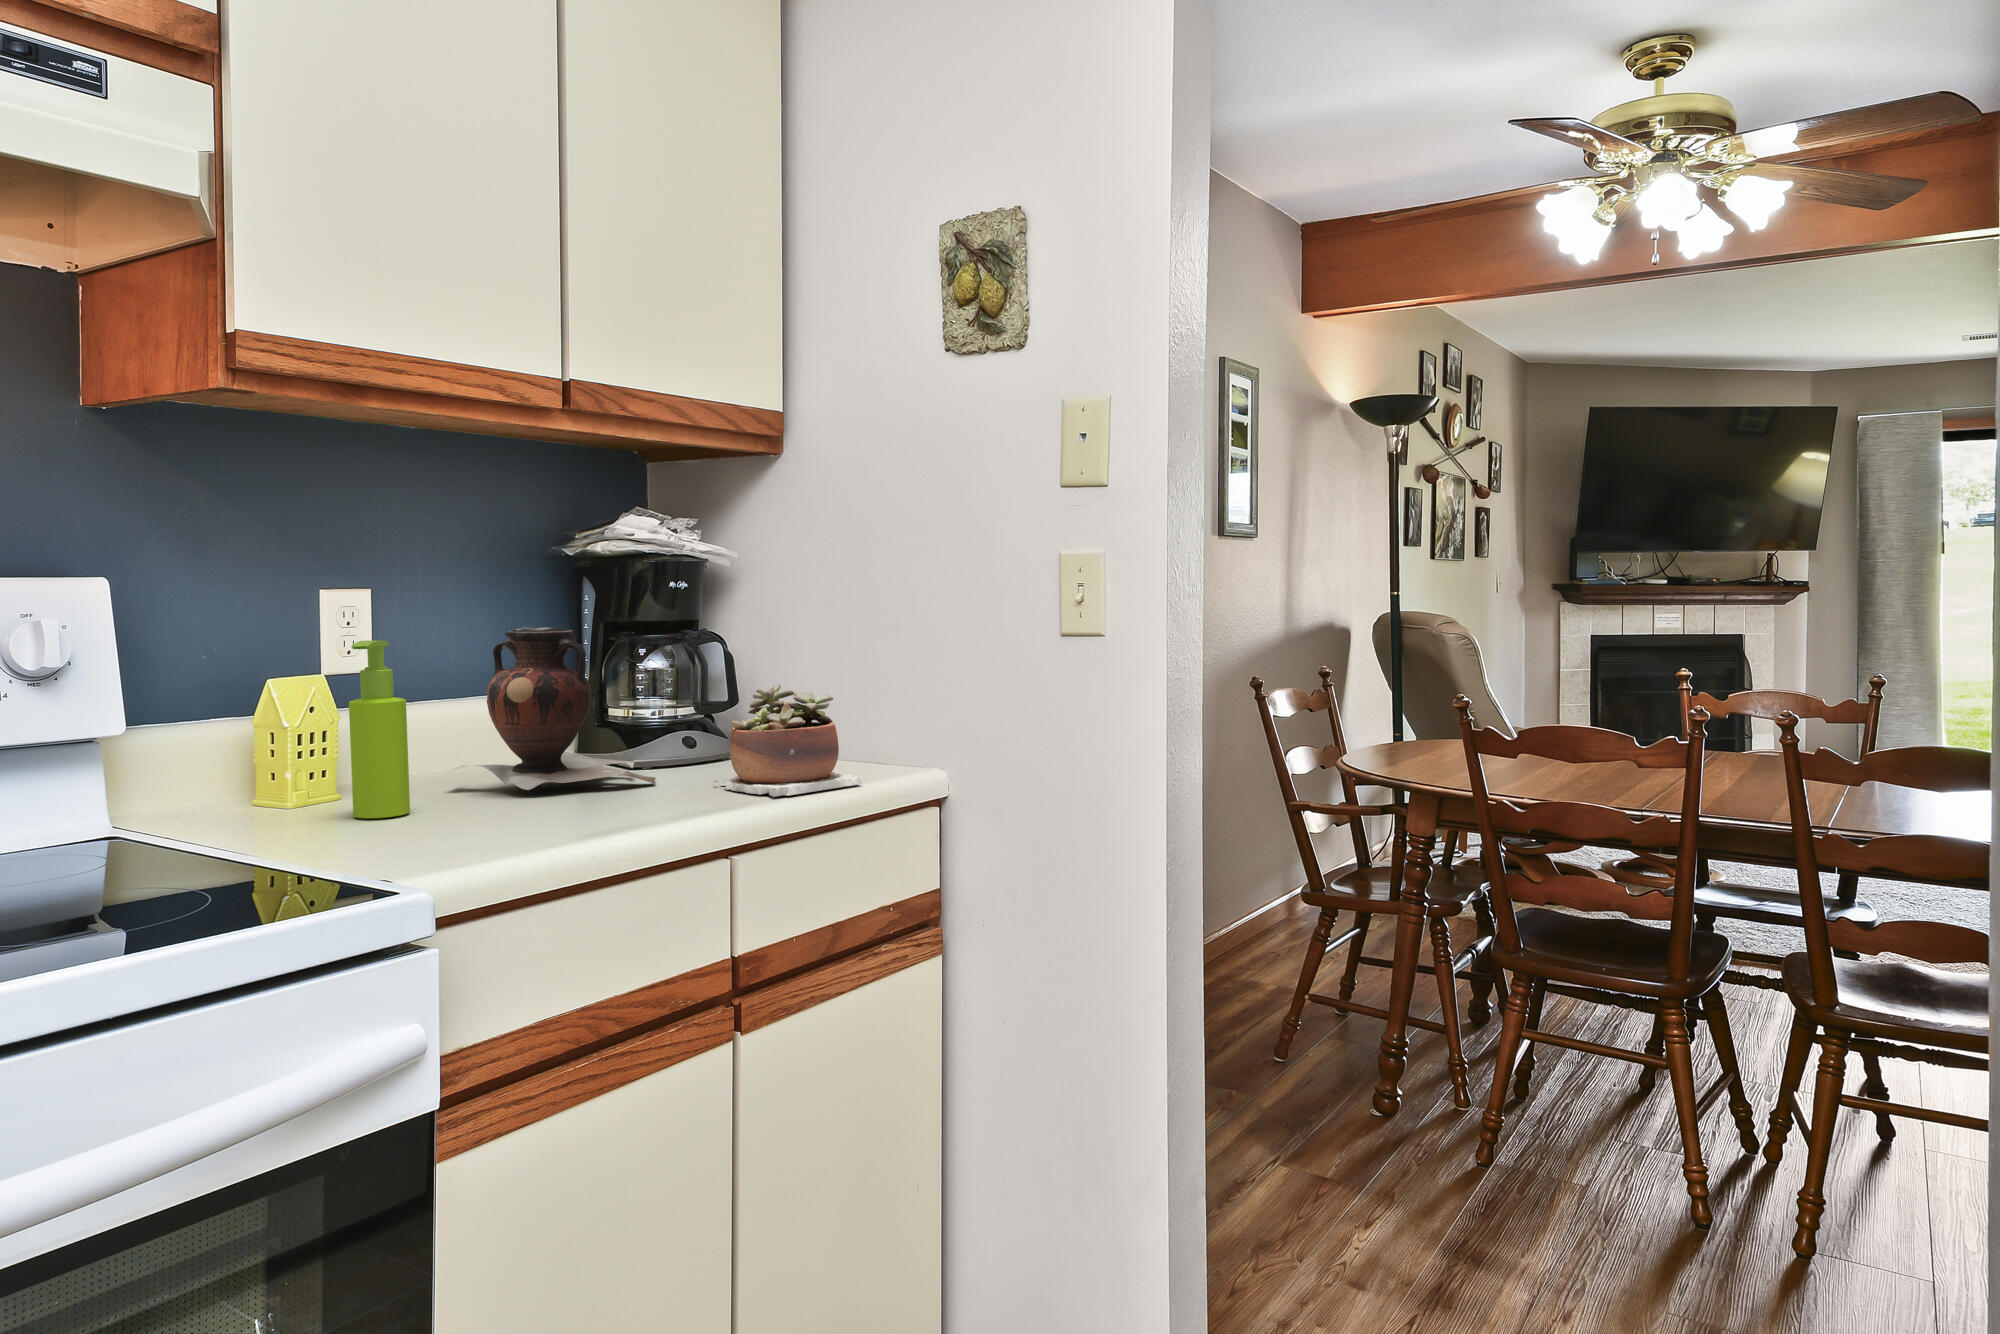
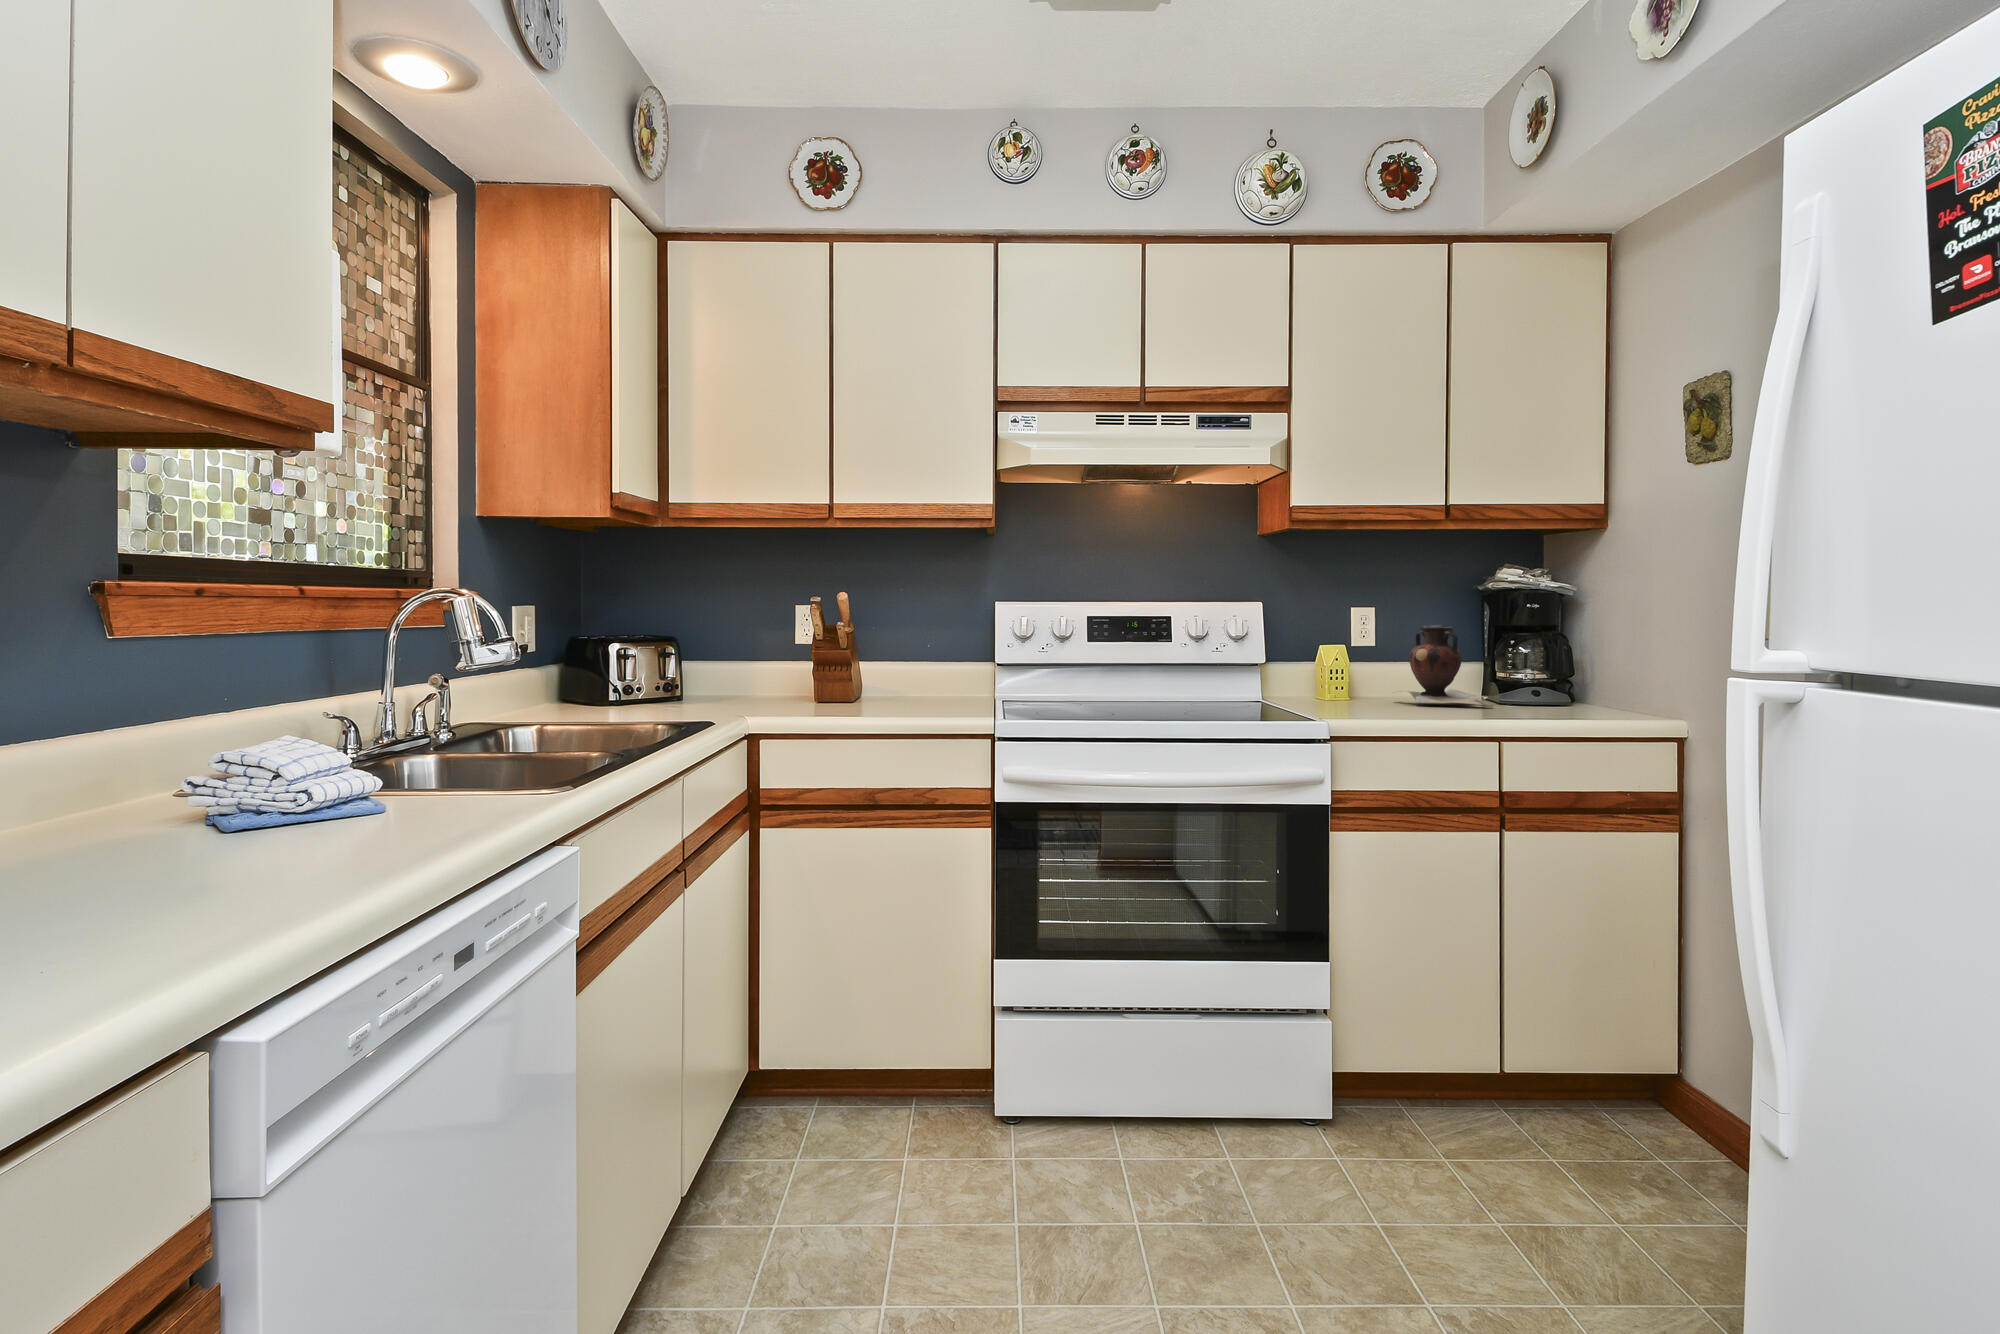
soap dispenser: present [349,640,410,818] -> none [1342,629,1366,706]
succulent plant: present [713,684,863,797] -> none [1520,659,1605,716]

